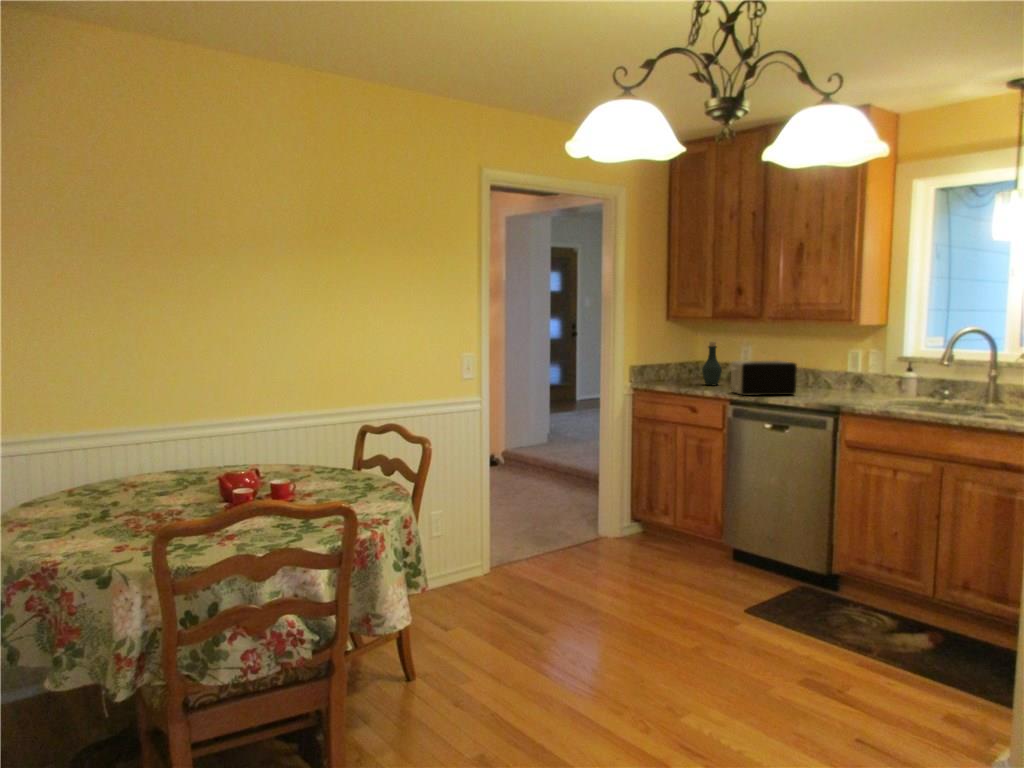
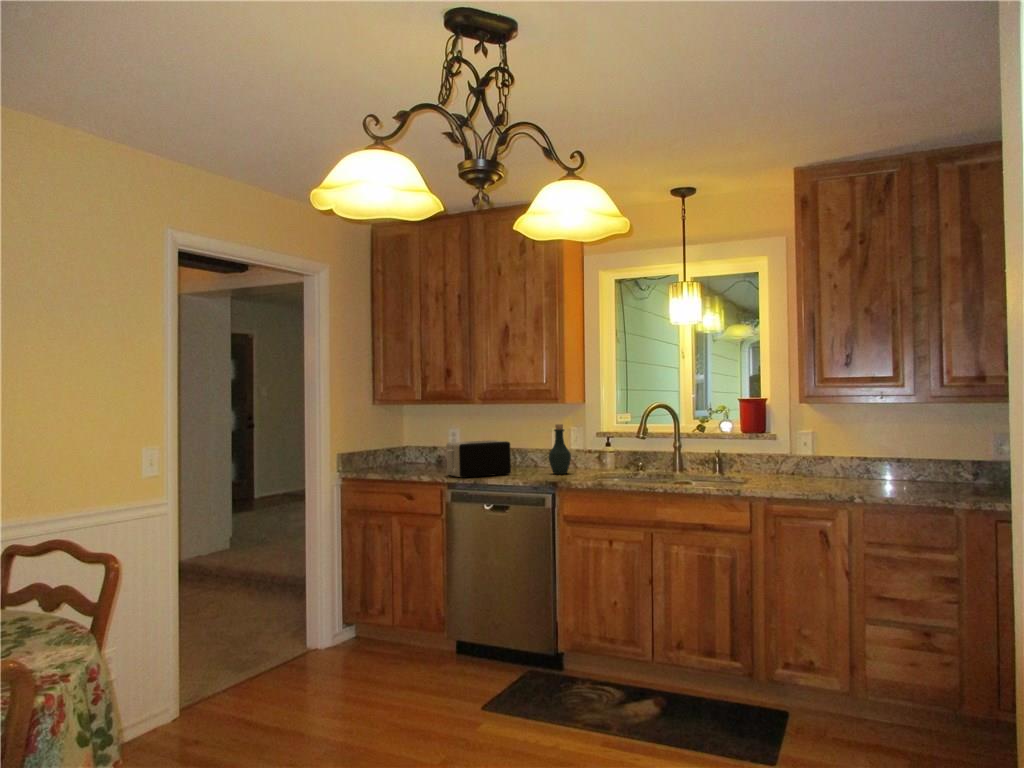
bottle: present [702,342,722,385] -> present [549,424,571,474]

